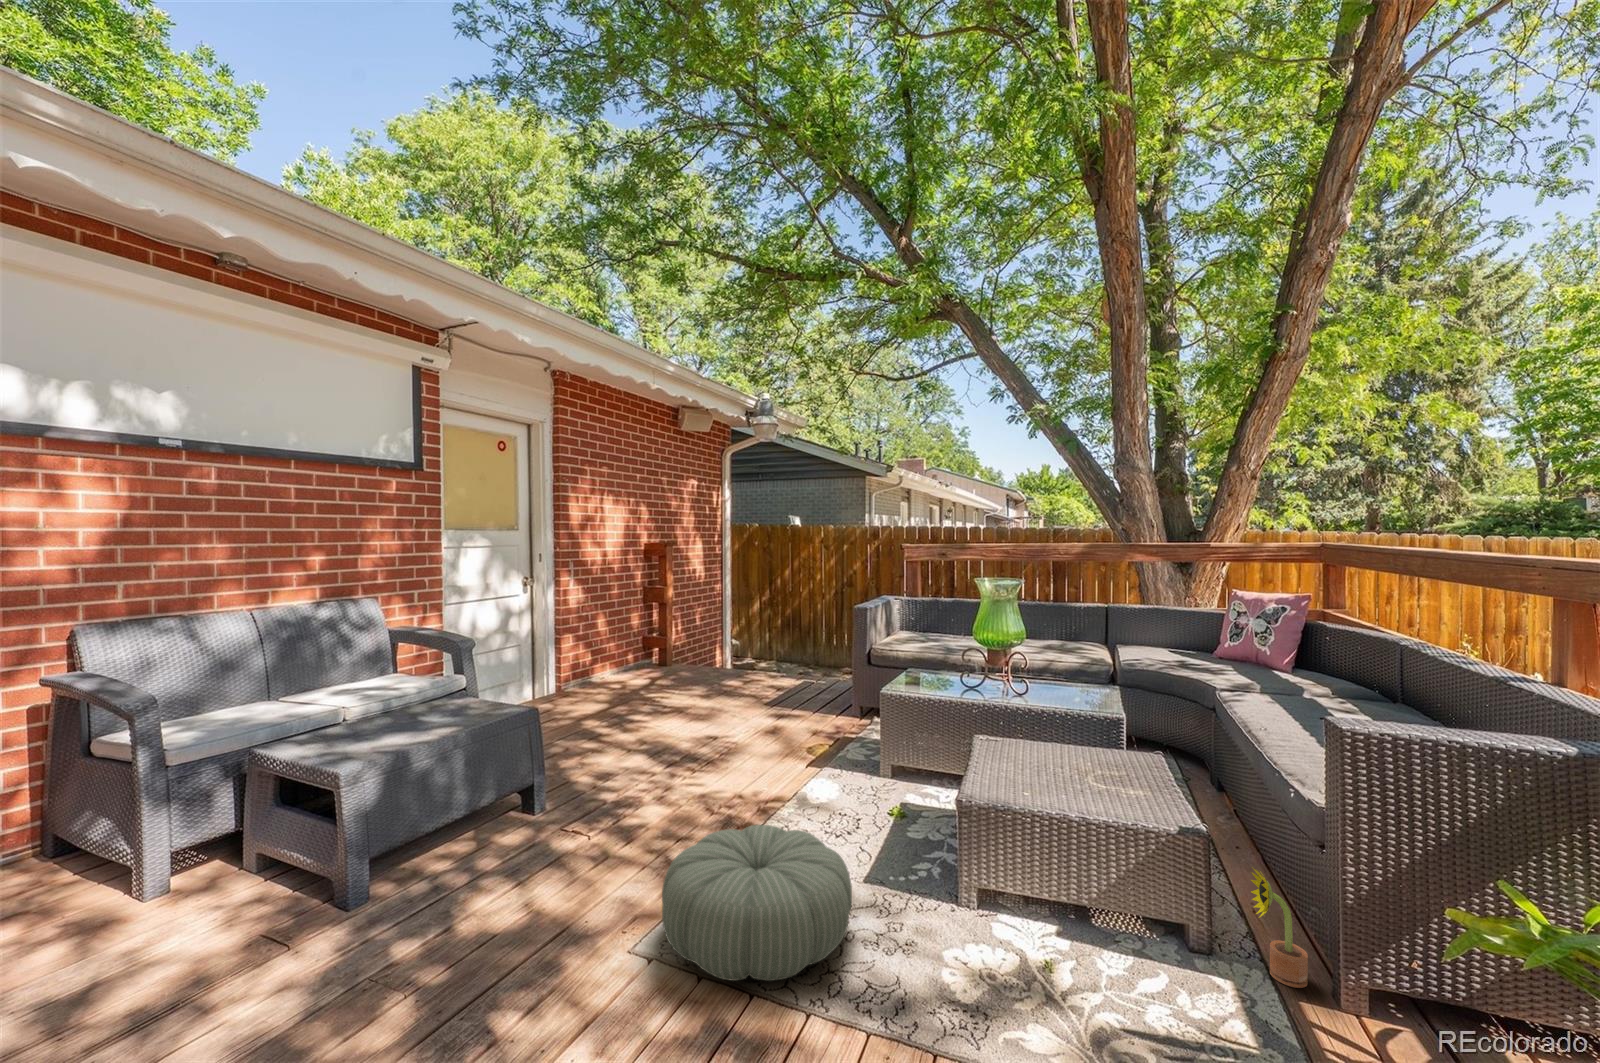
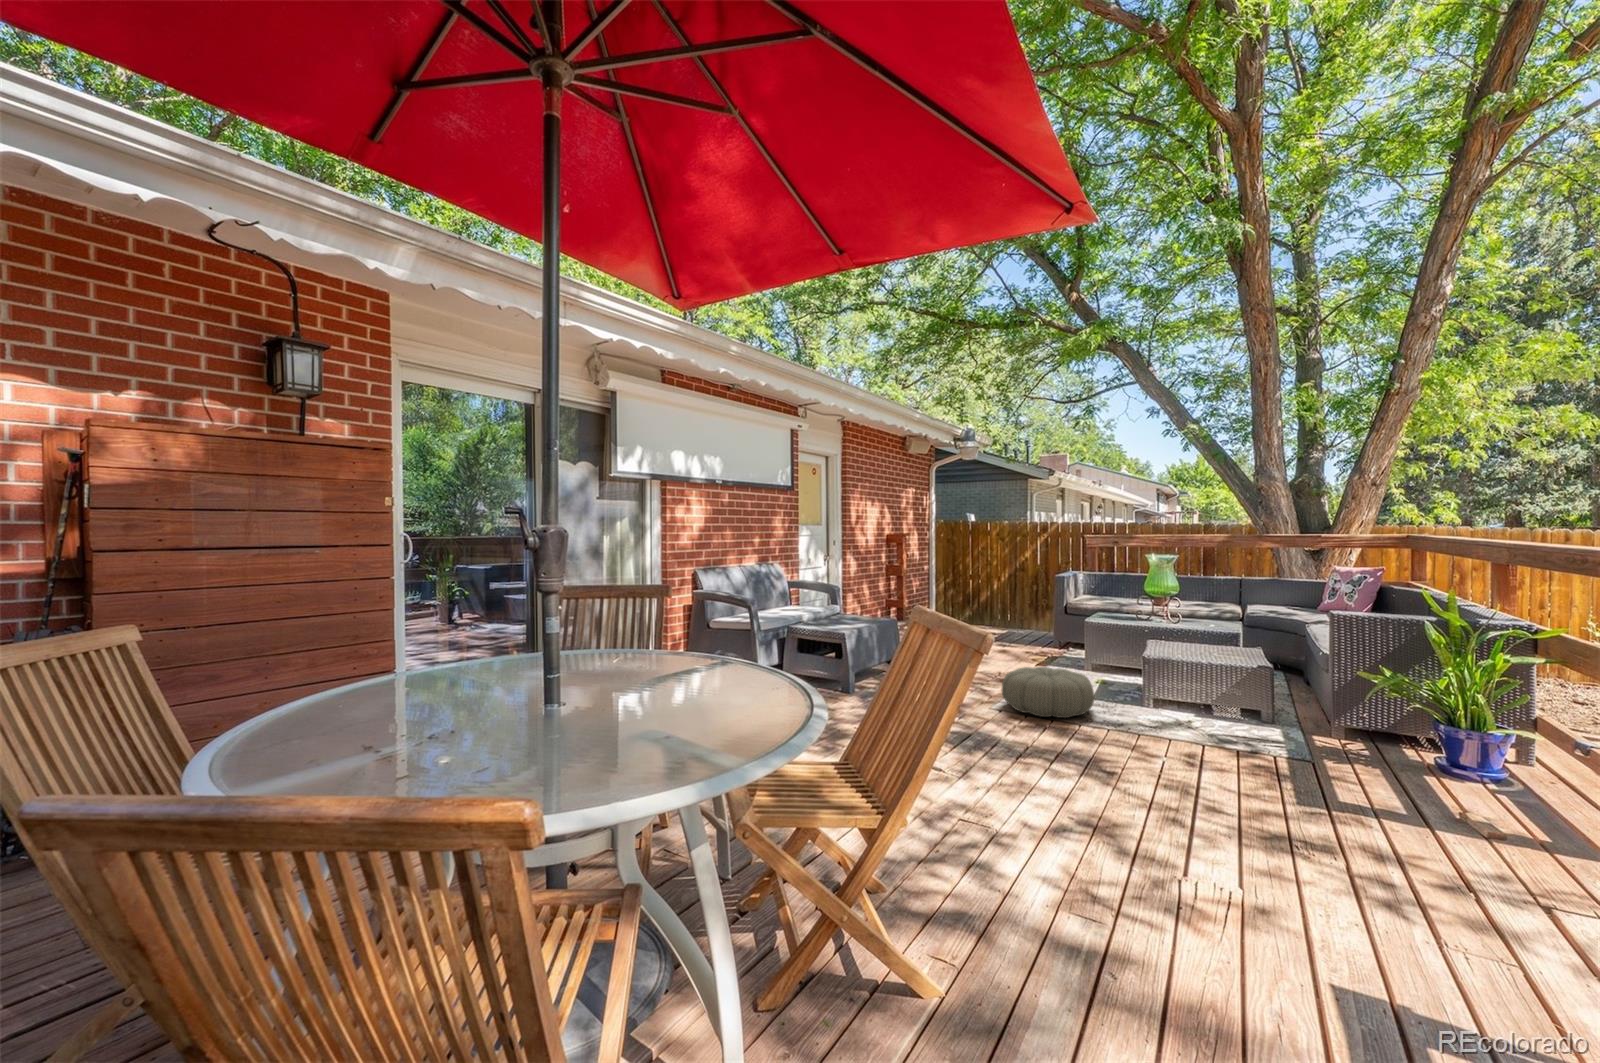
decorative plant: present [1251,868,1308,988] -> none [1295,680,1320,732]

